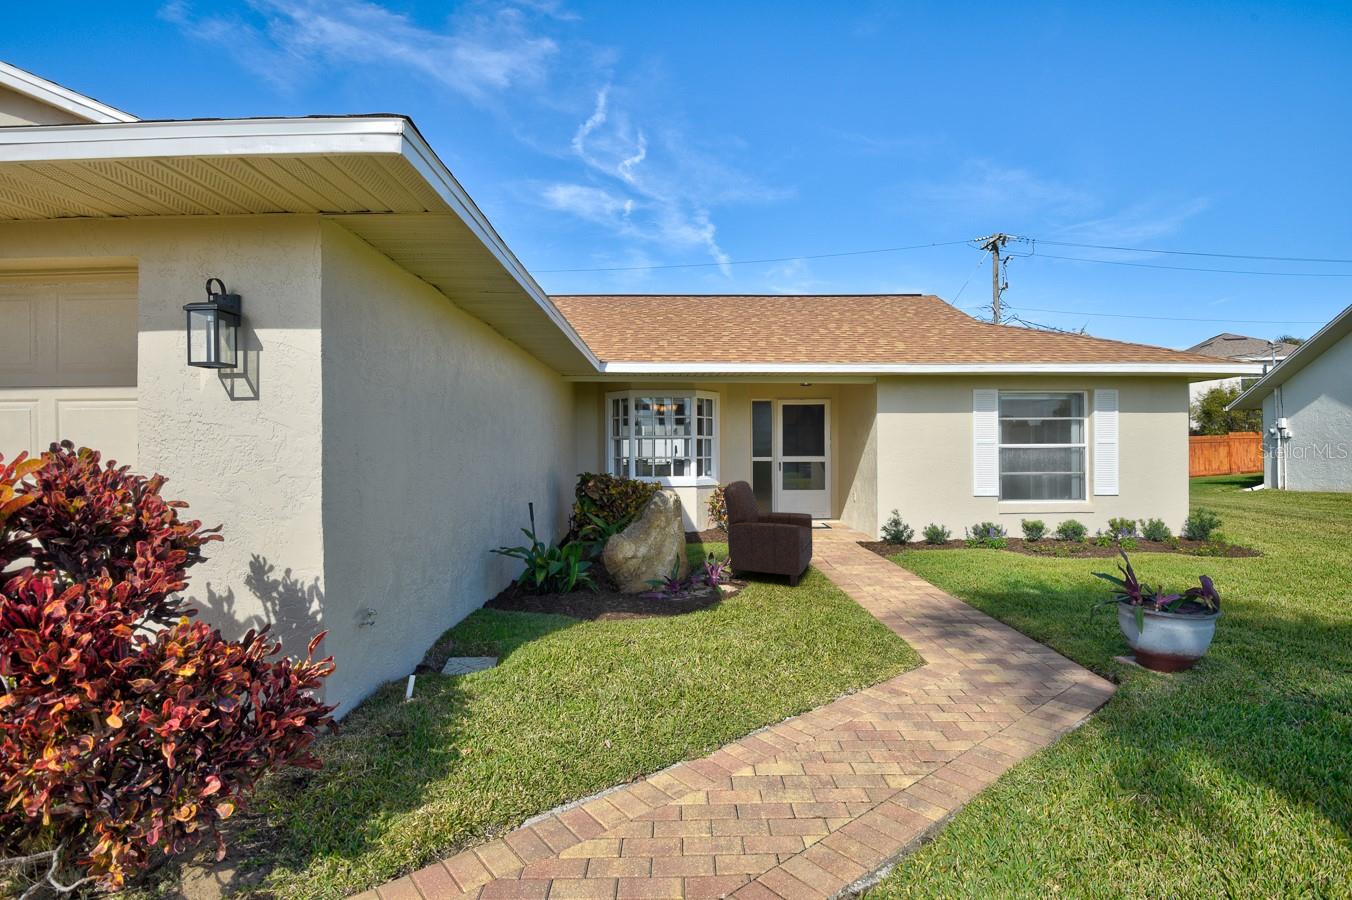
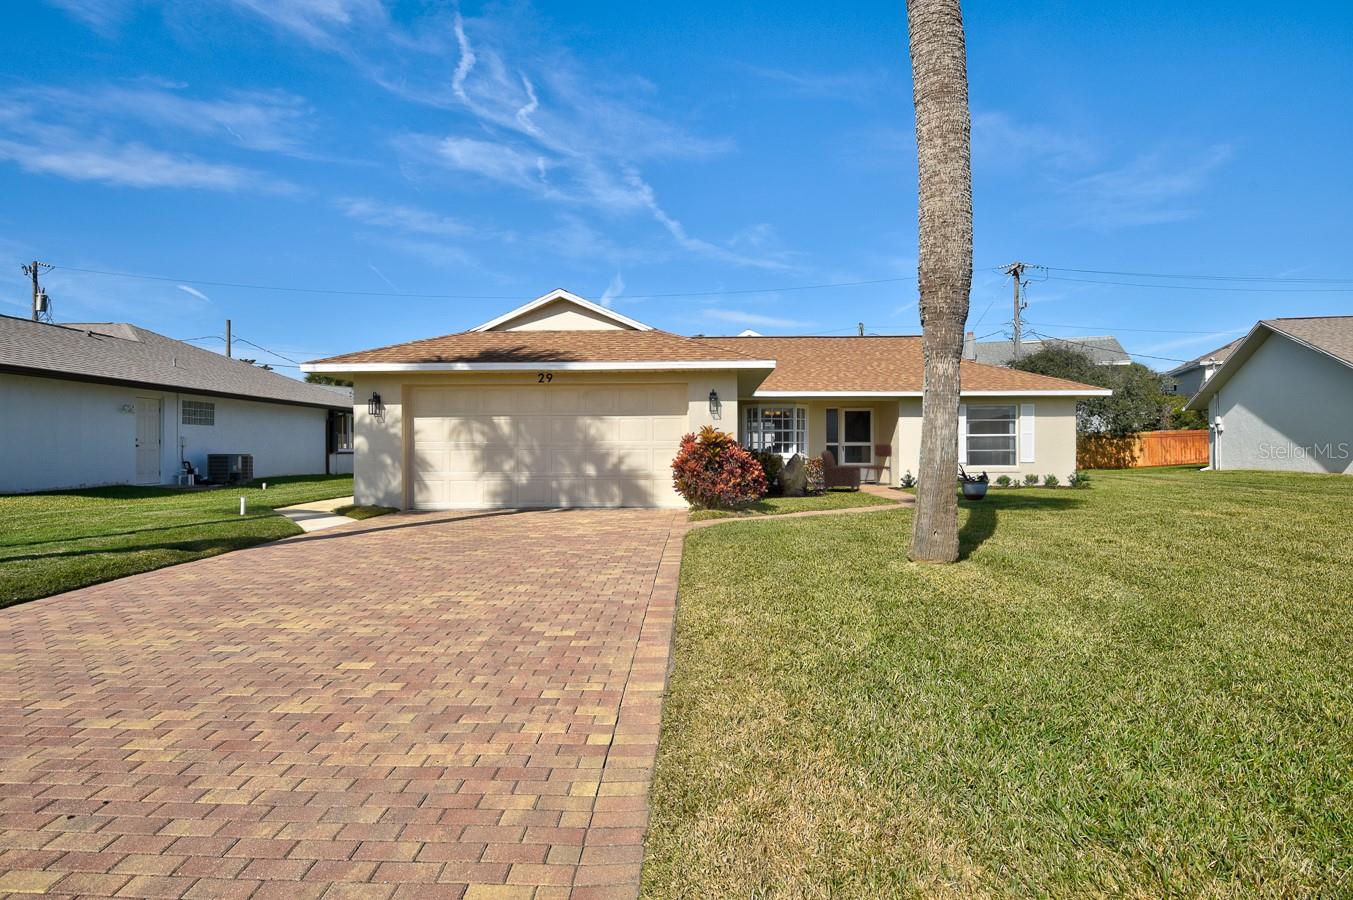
bench: none [806,460,870,541] -> present [861,444,892,485]

